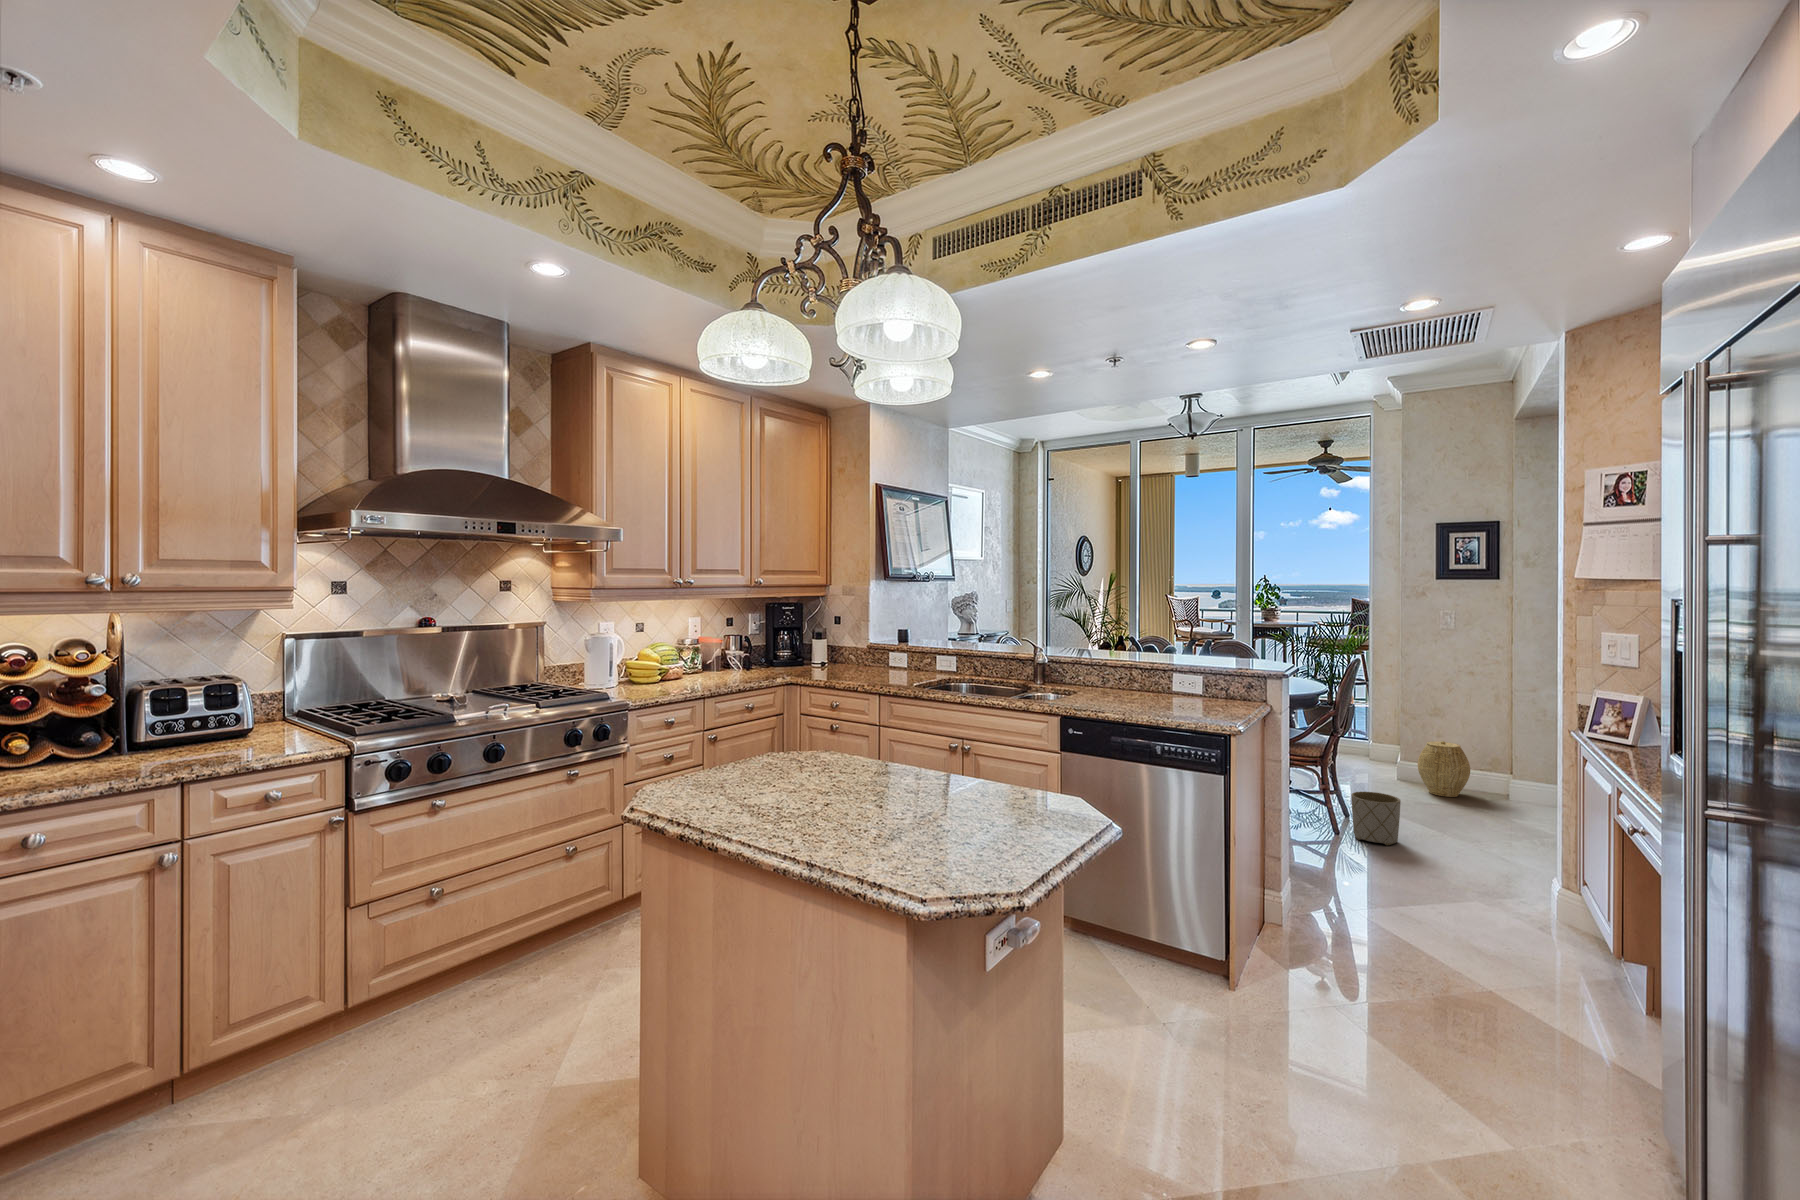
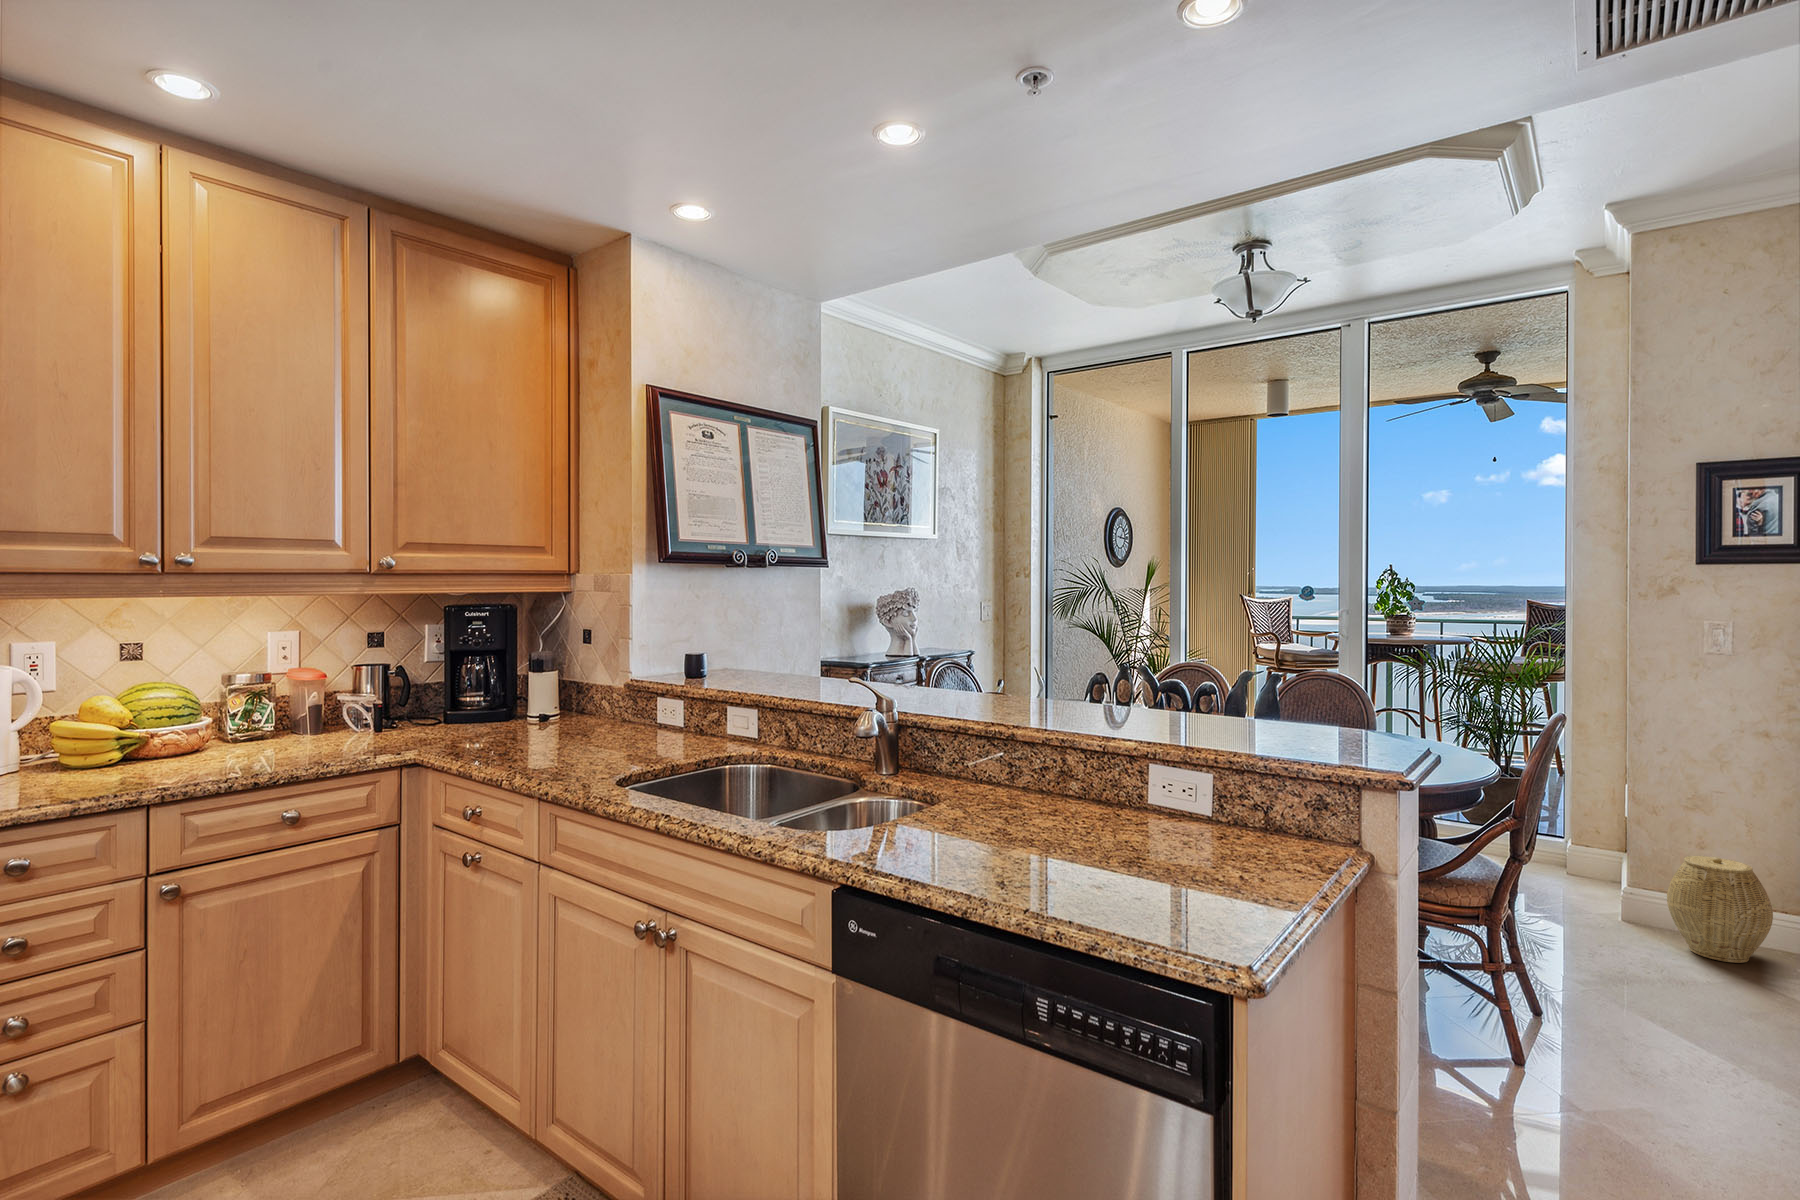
planter: present [1351,792,1401,846] -> none [1554,977,1660,1100]

